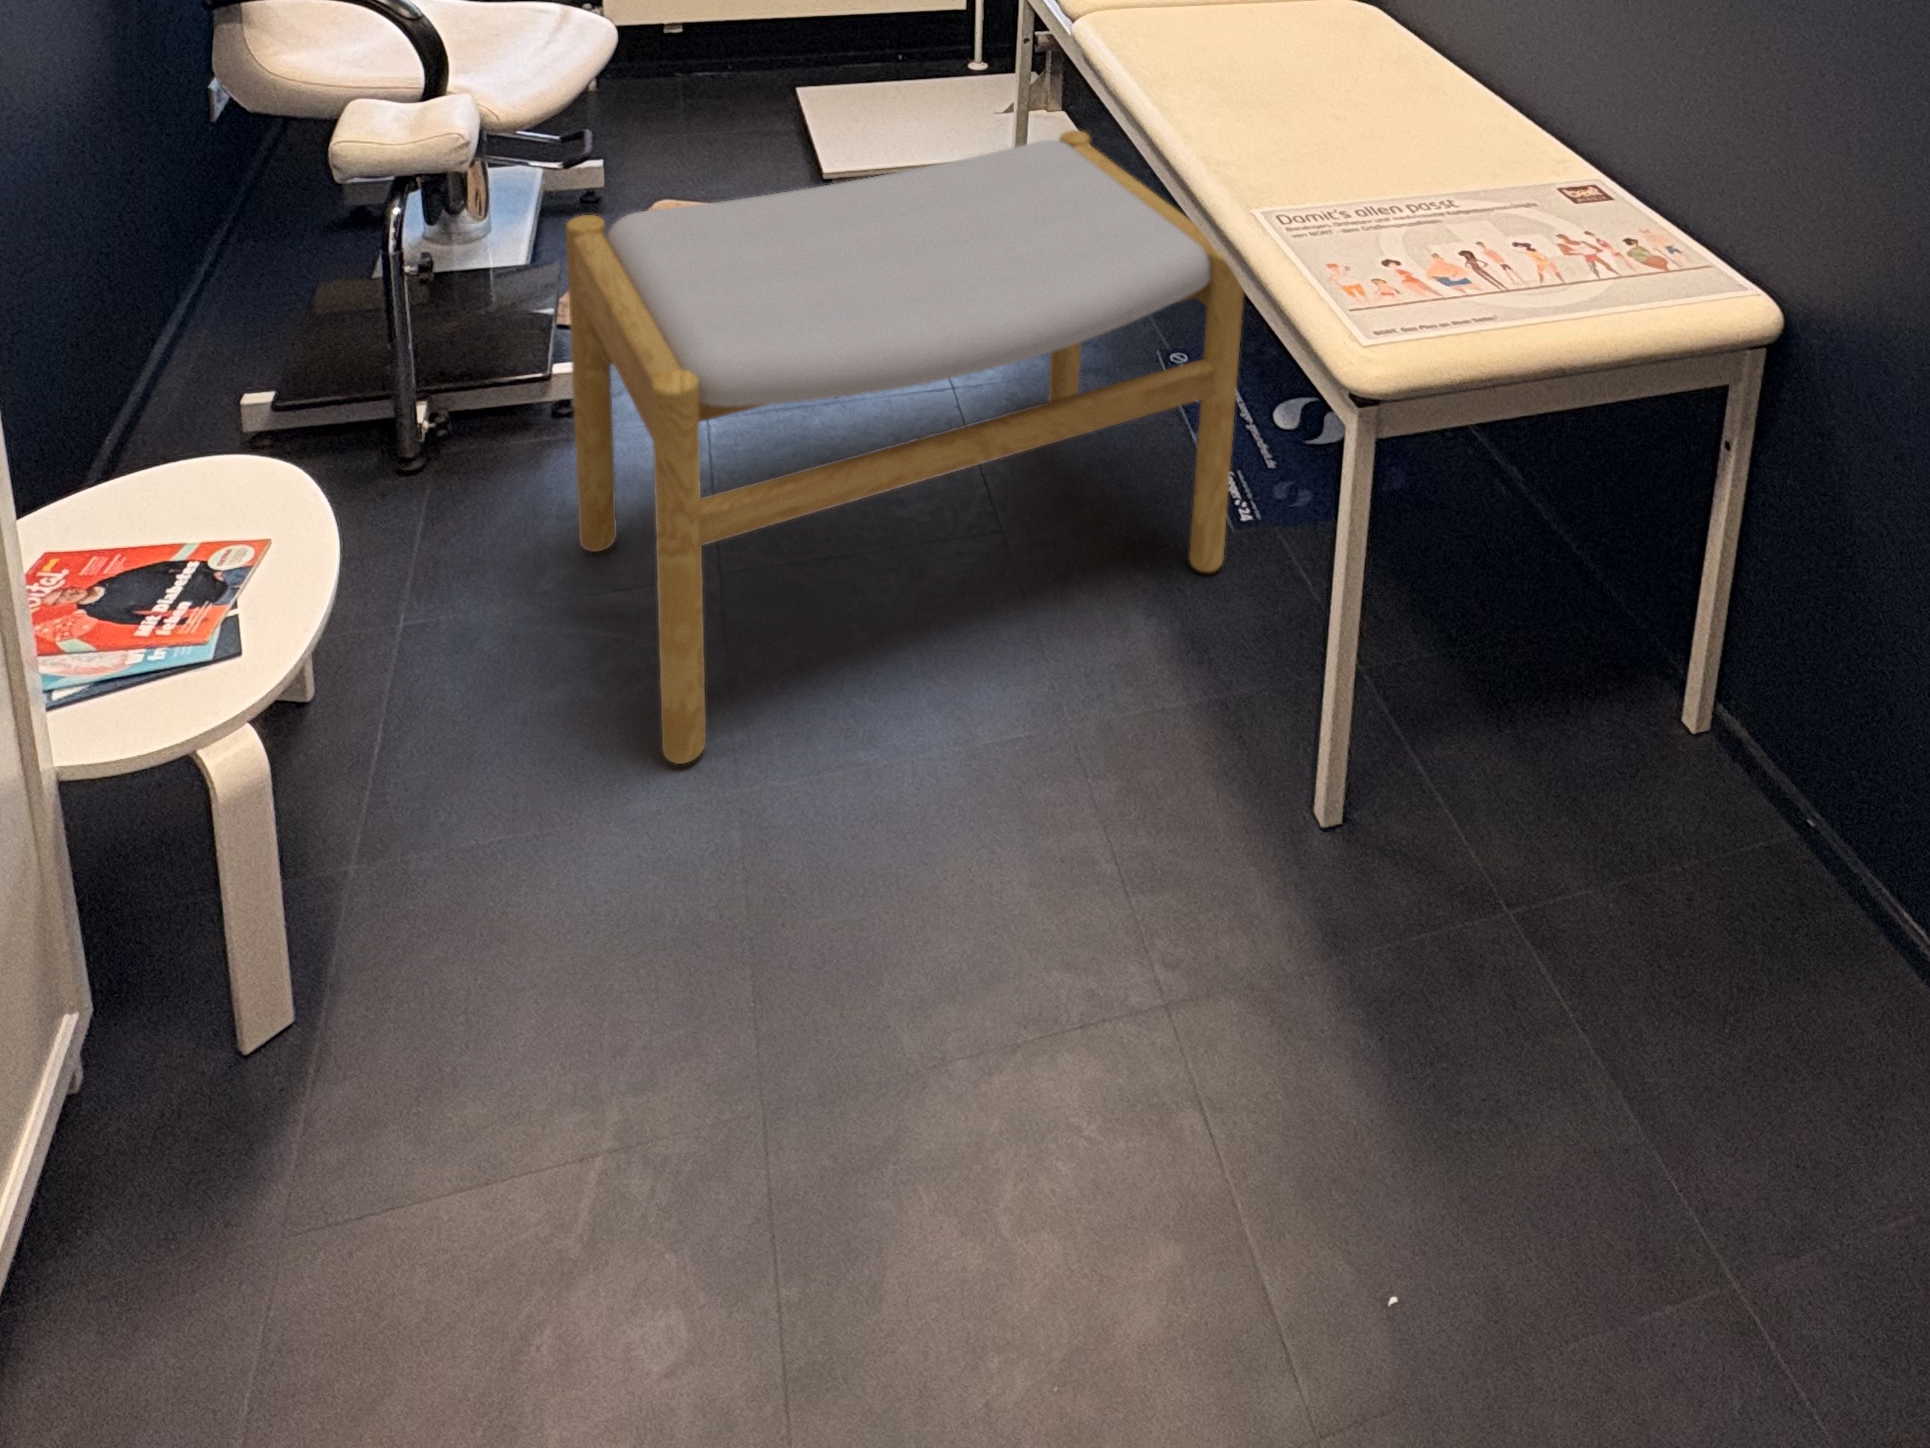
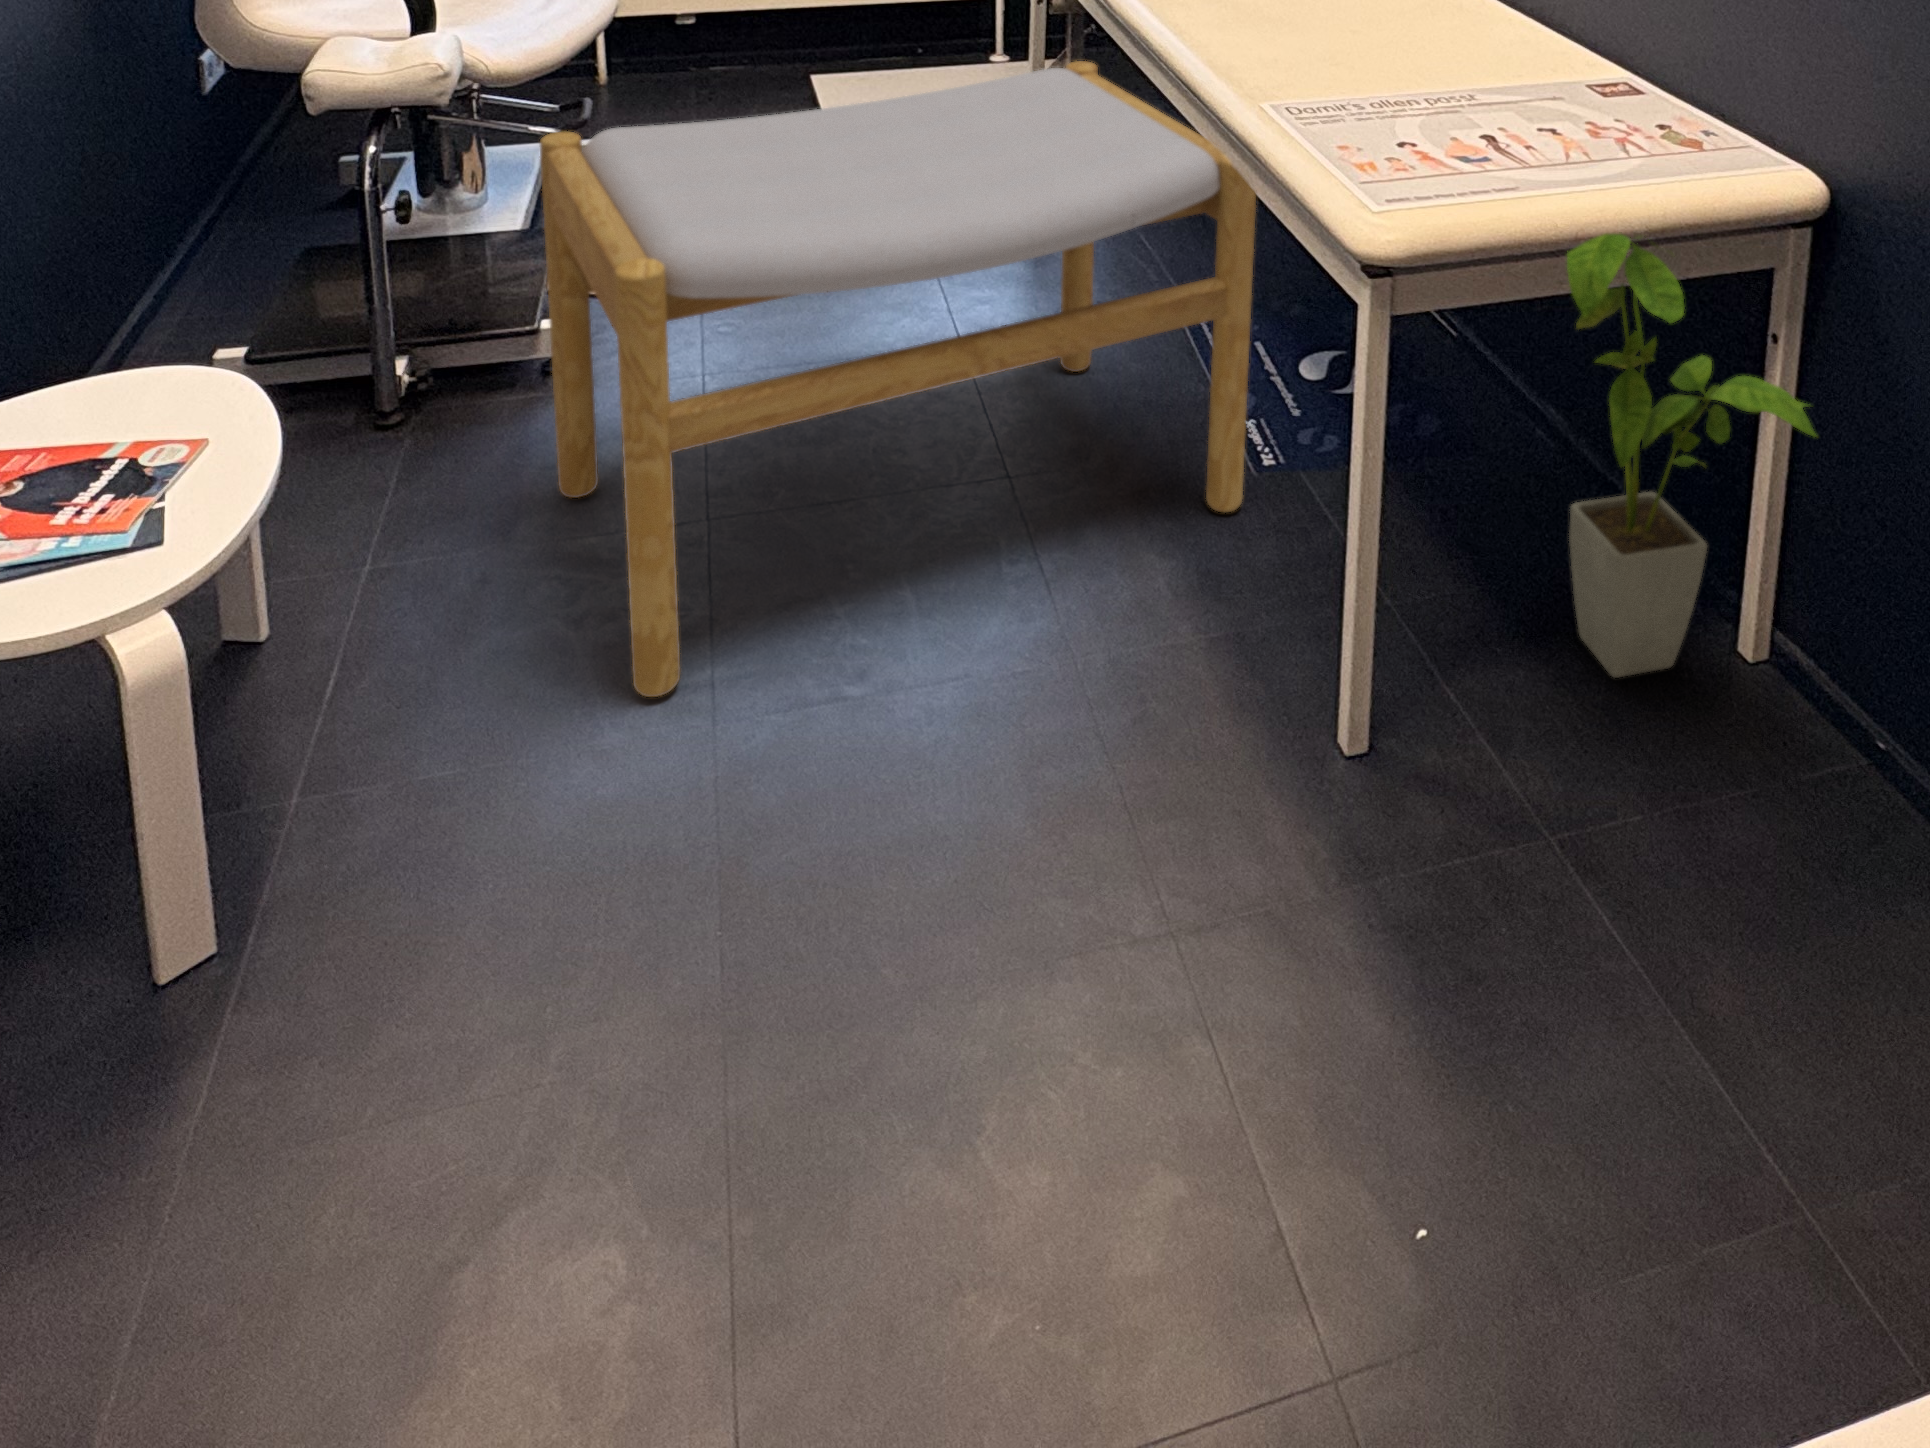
house plant: none [1529,309,1765,749] -> present [1567,232,1816,678]

